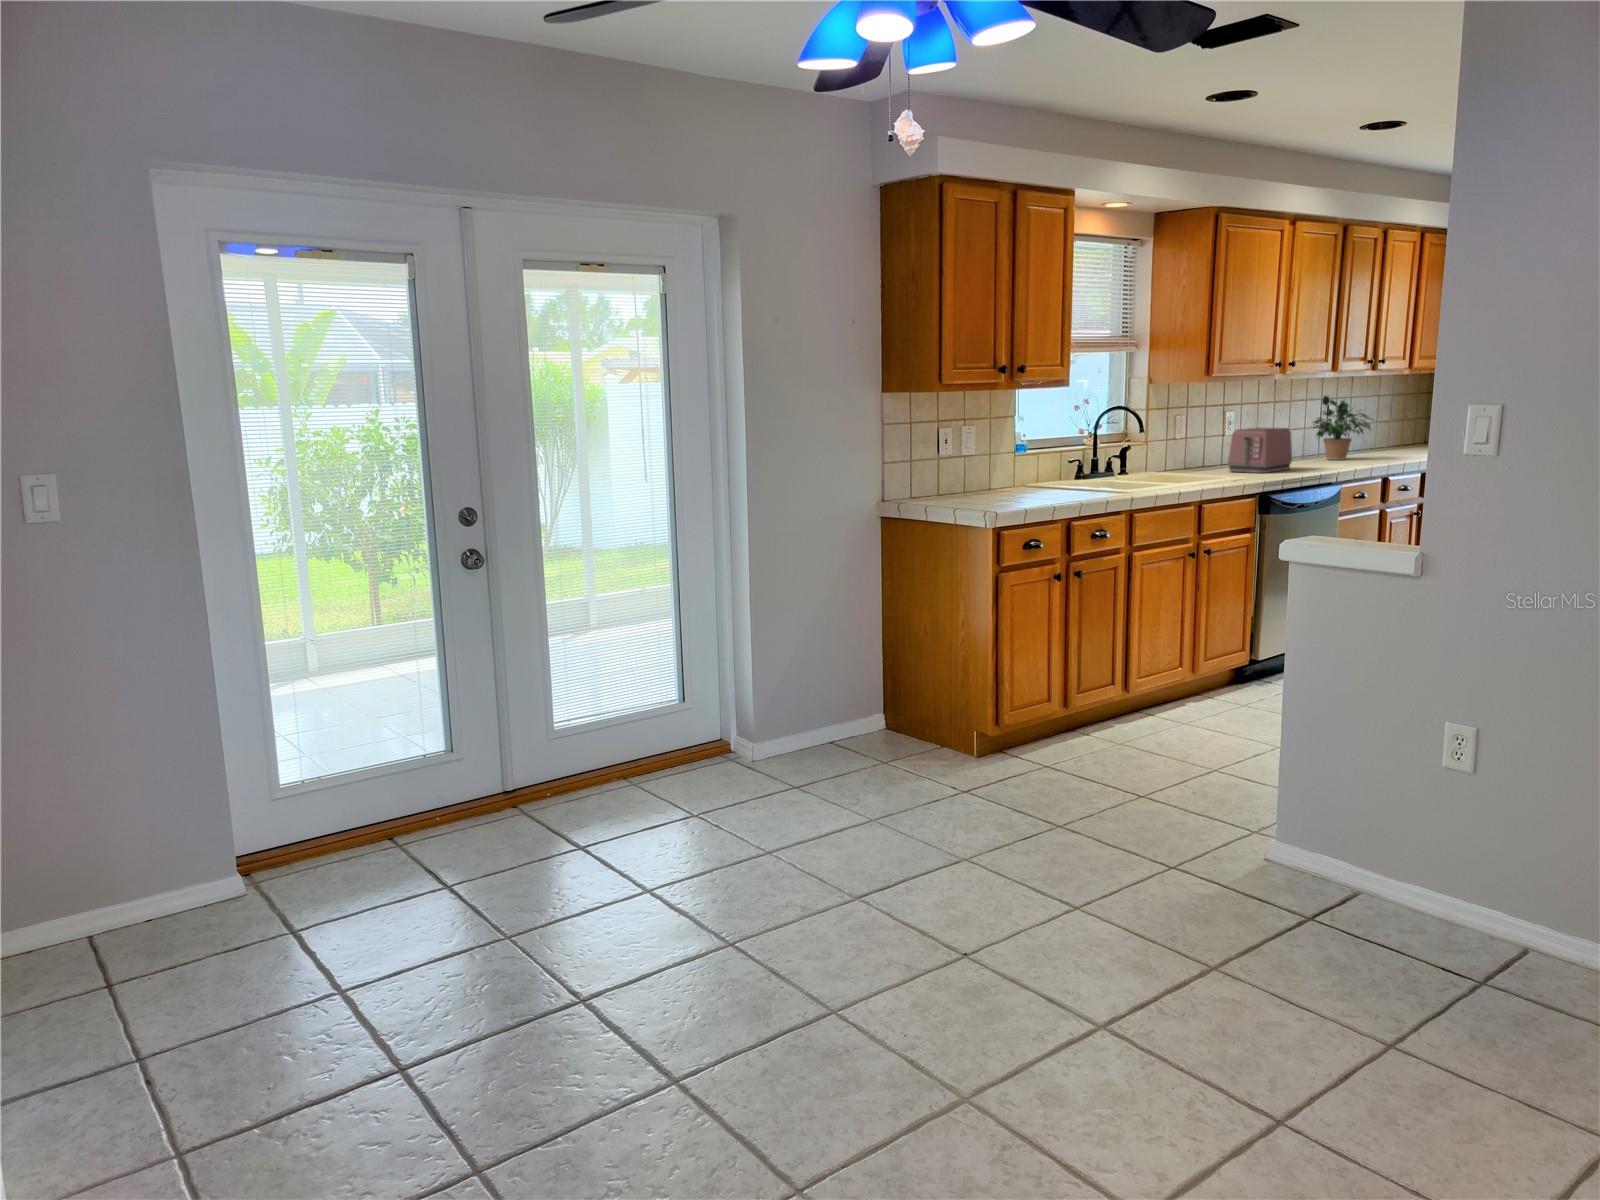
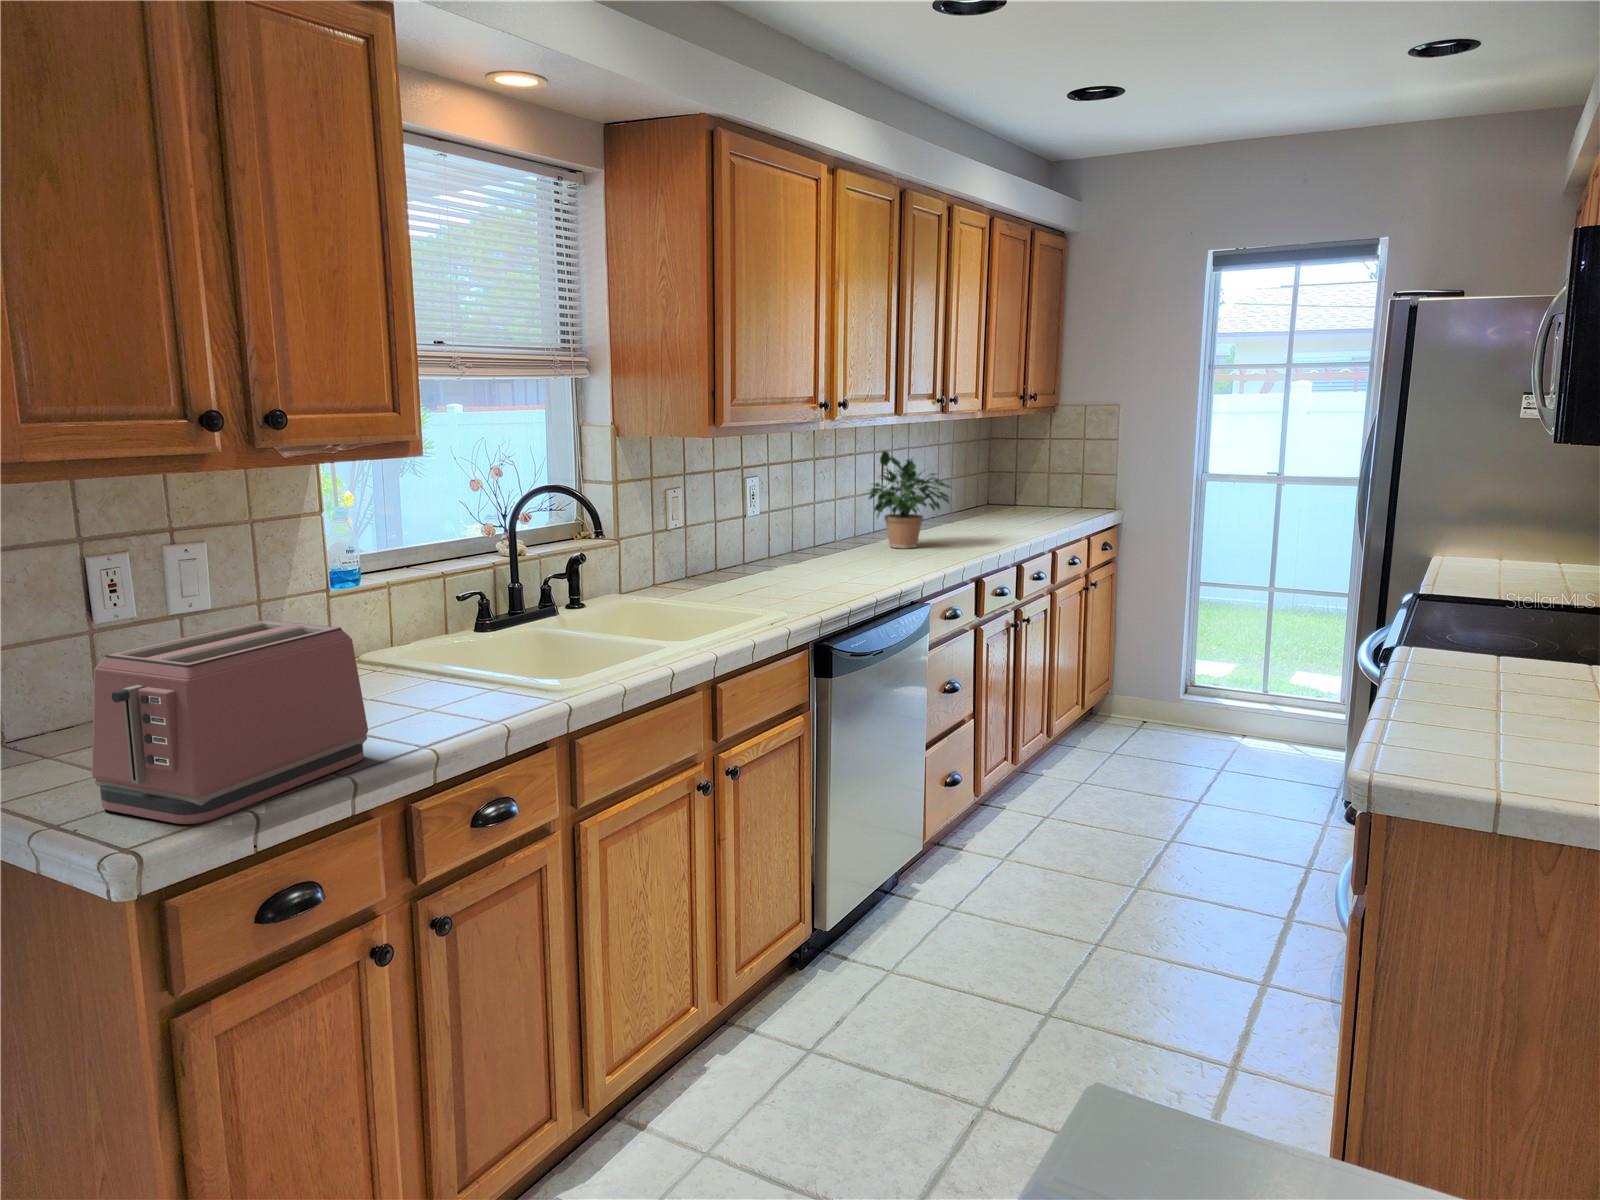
toaster: present [1228,427,1292,473] -> present [92,620,368,824]

